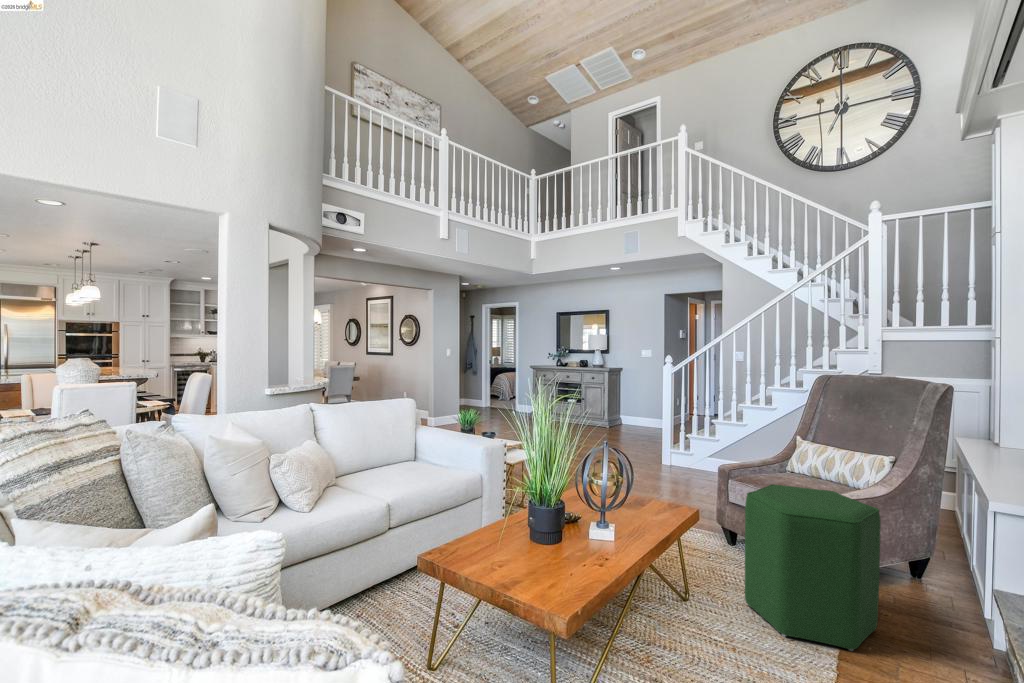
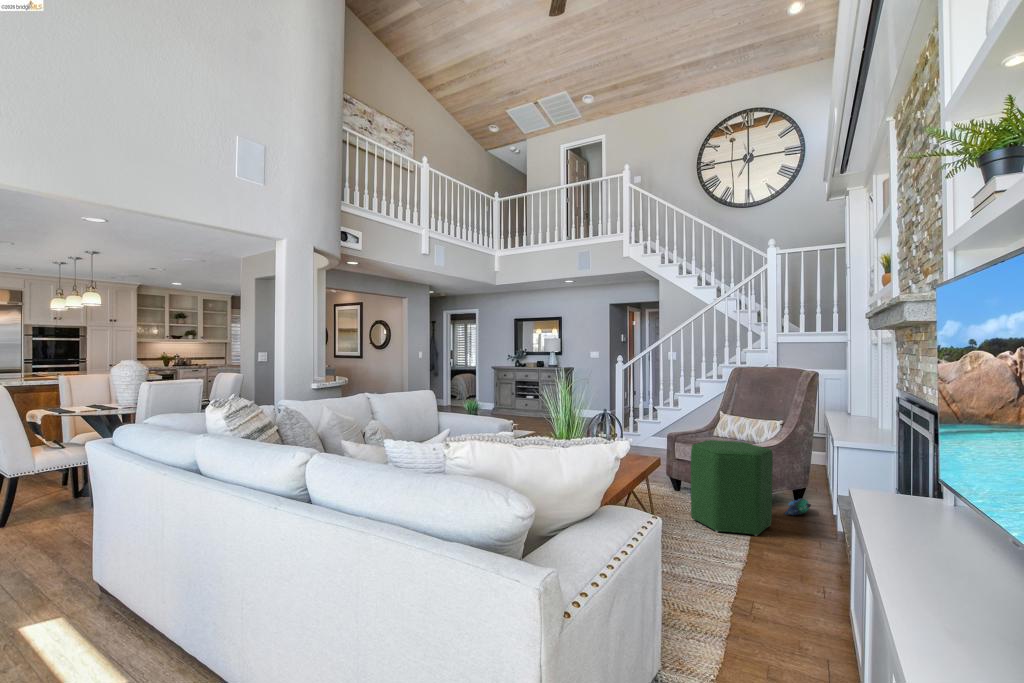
plush toy: none [898,578,945,609] -> present [785,498,811,515]

